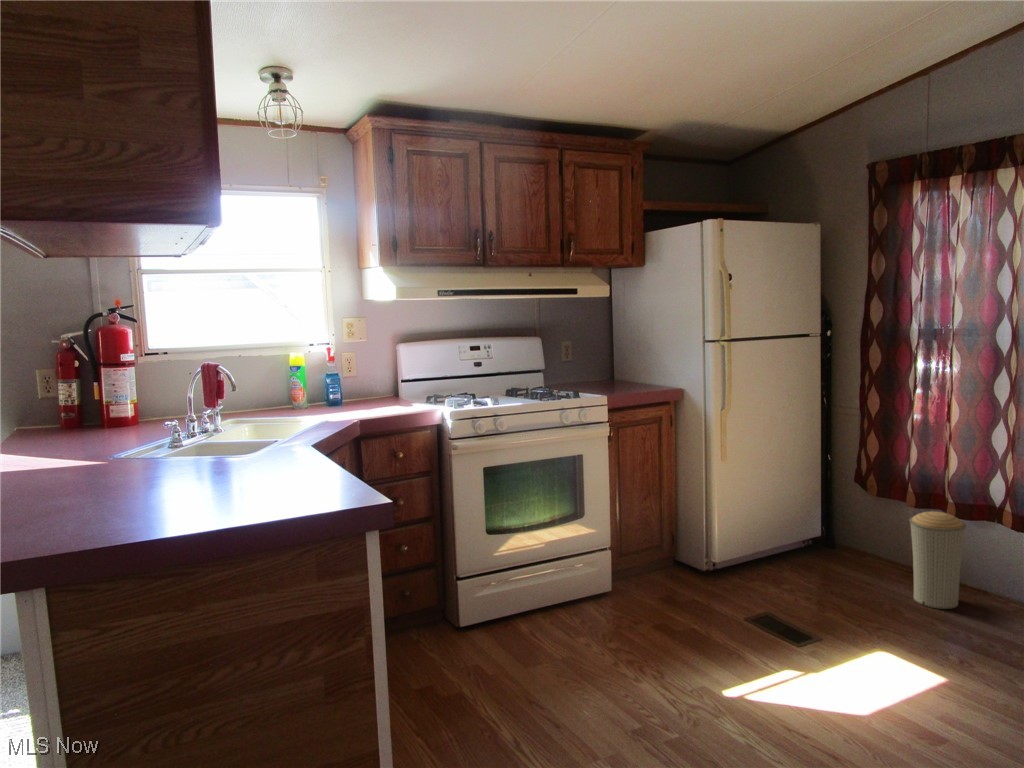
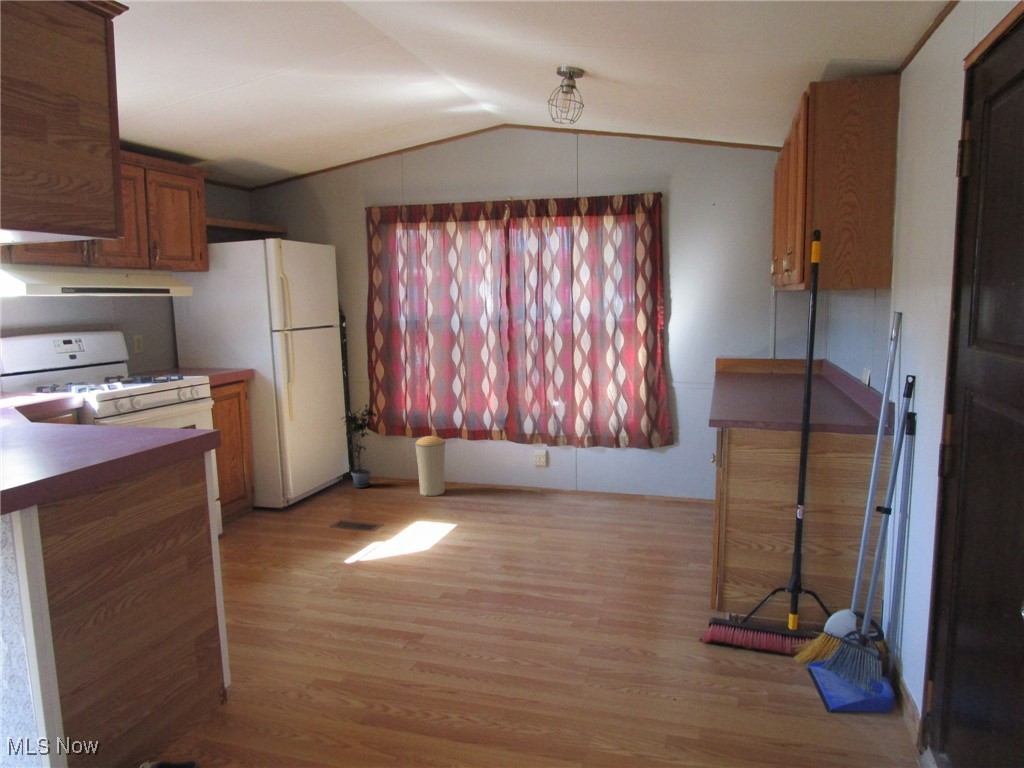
potted plant: none [804,448,861,564] -> present [342,405,377,488]

